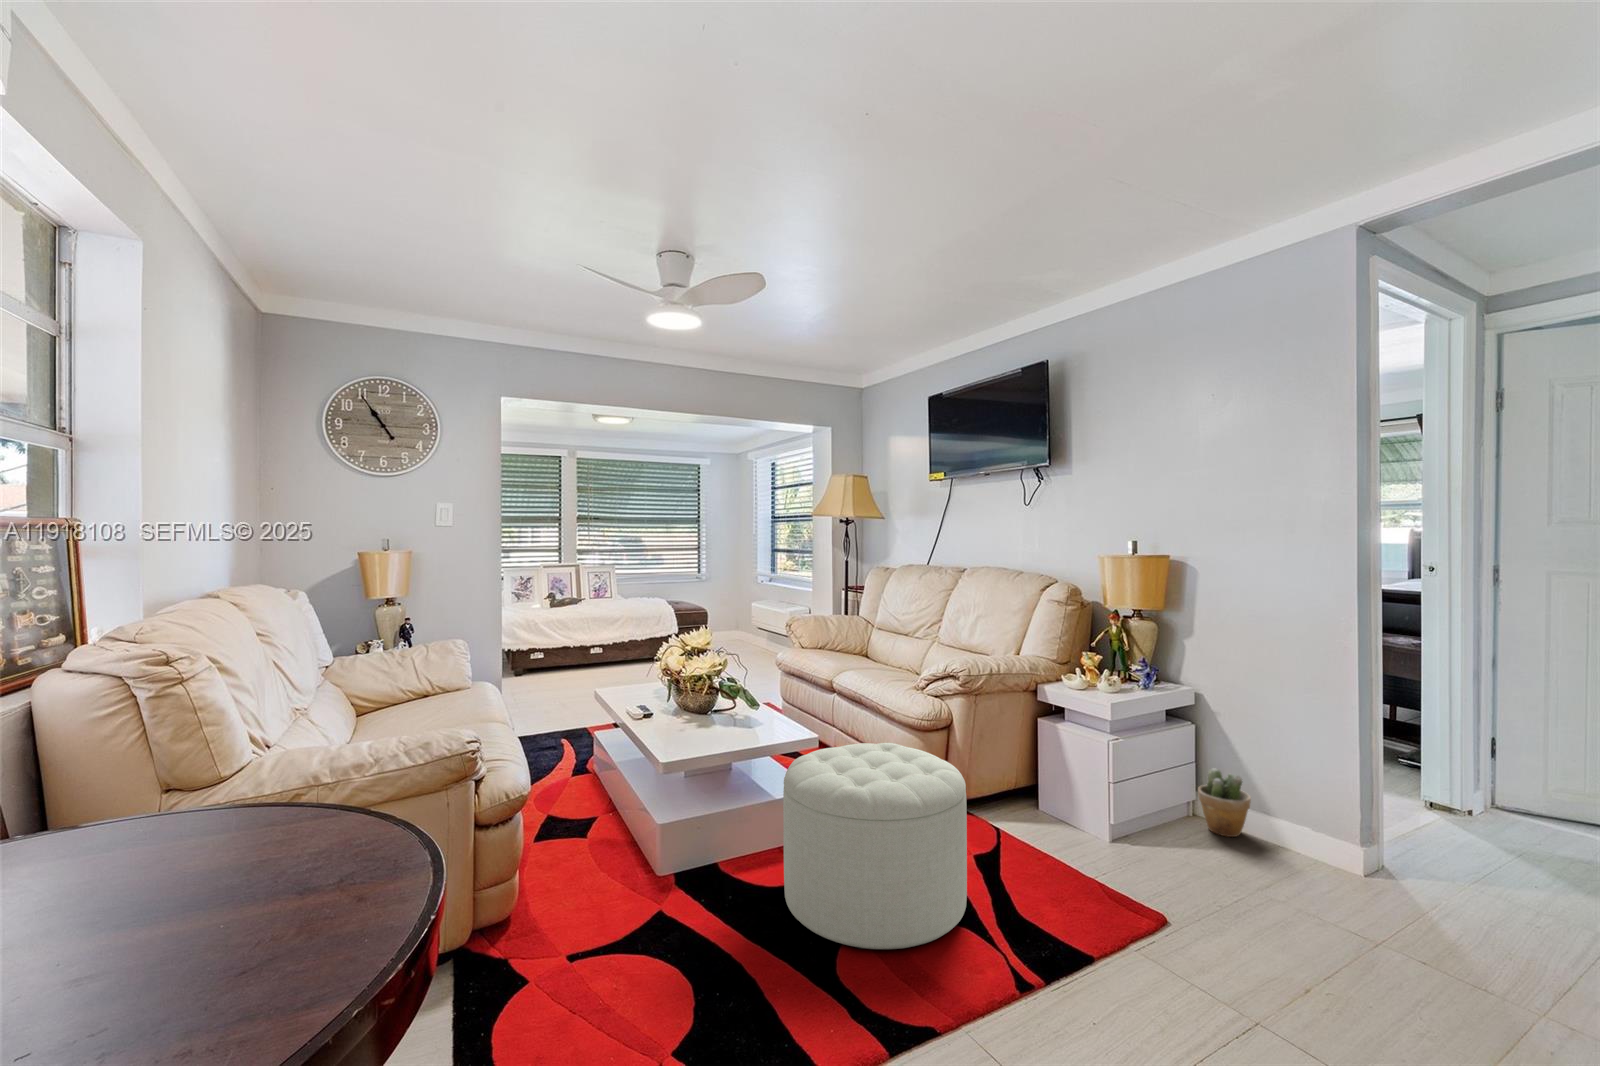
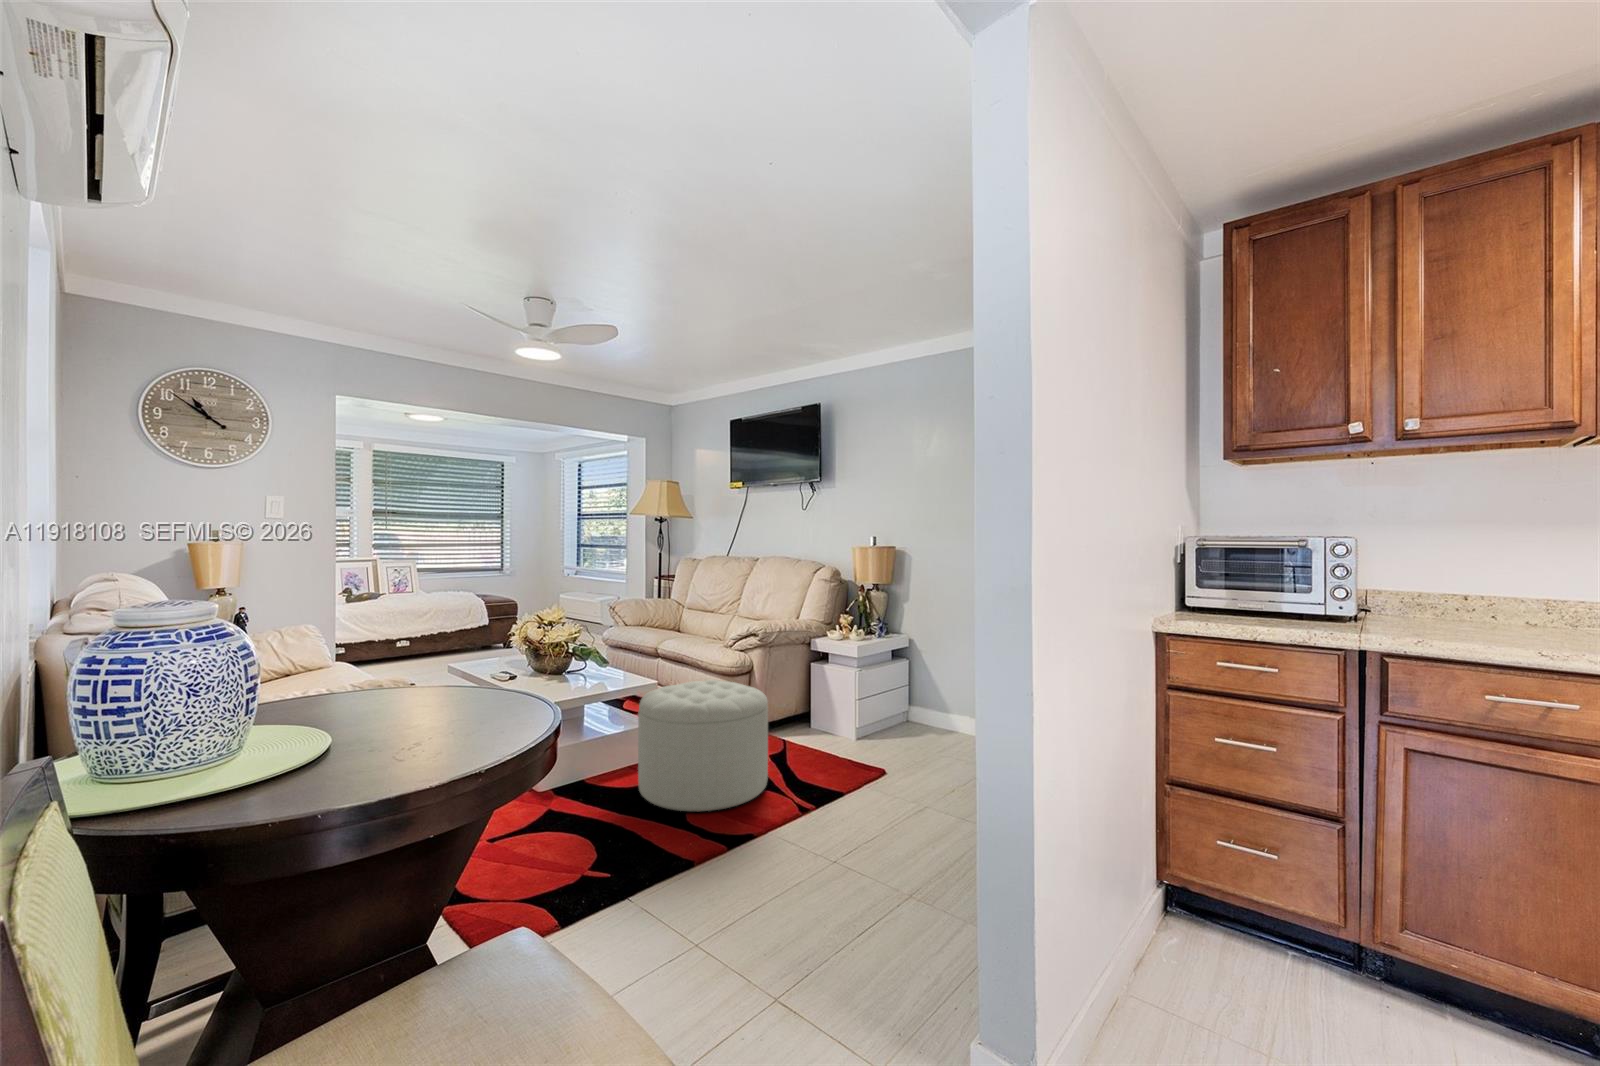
potted plant: present [1198,768,1251,837] -> none [912,687,943,730]

